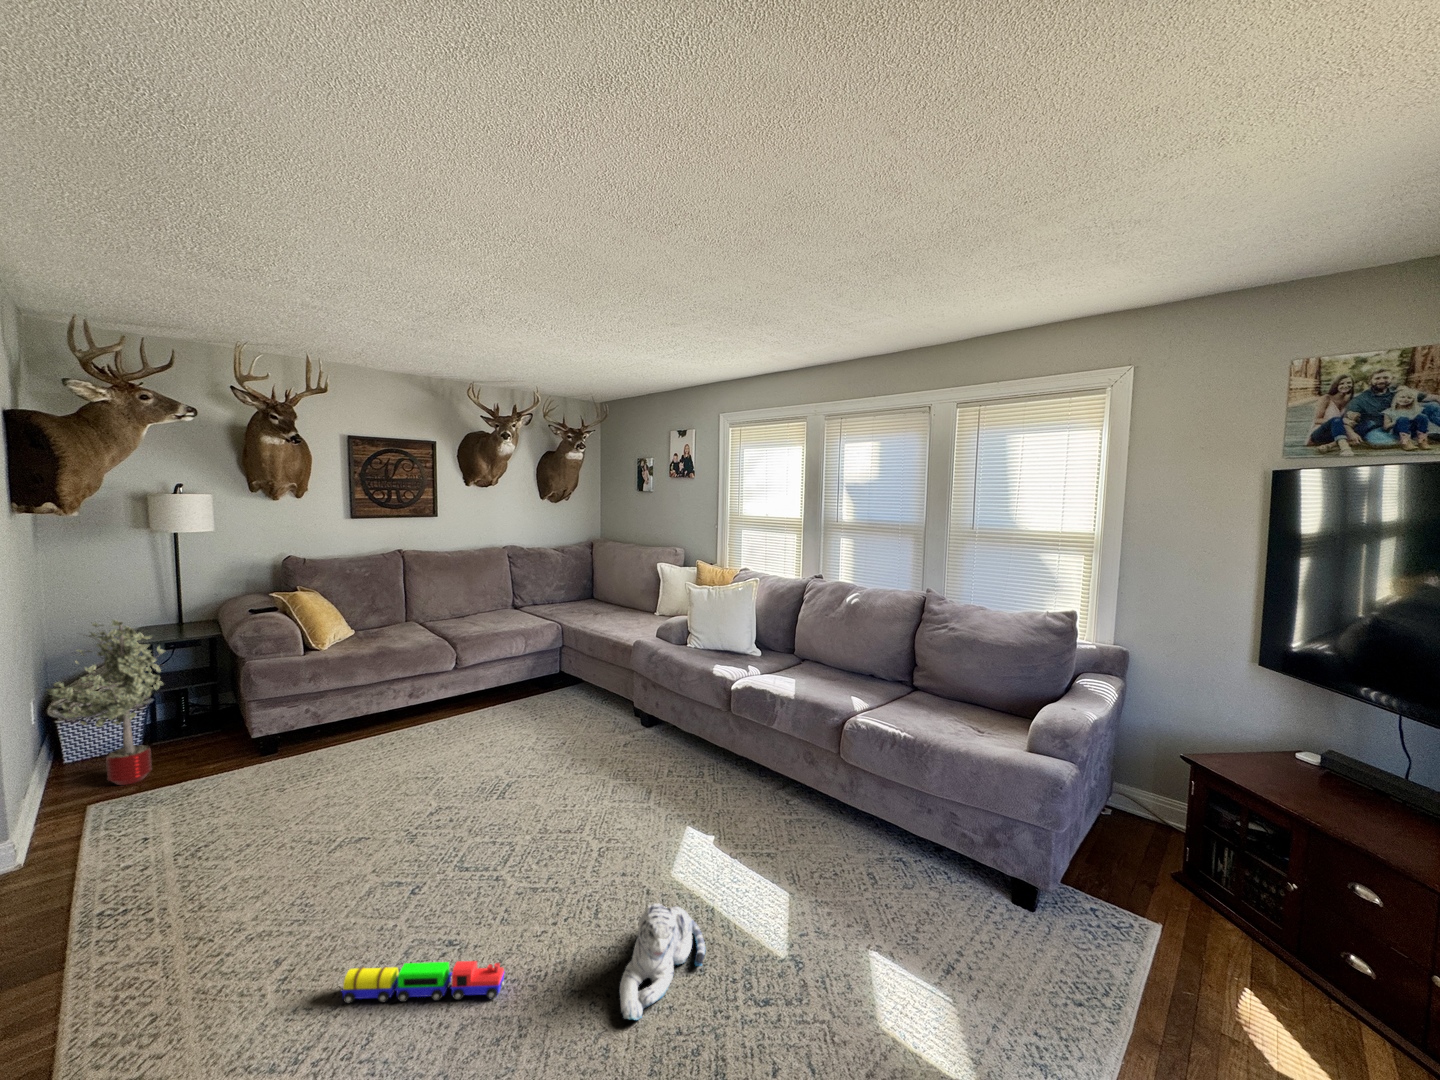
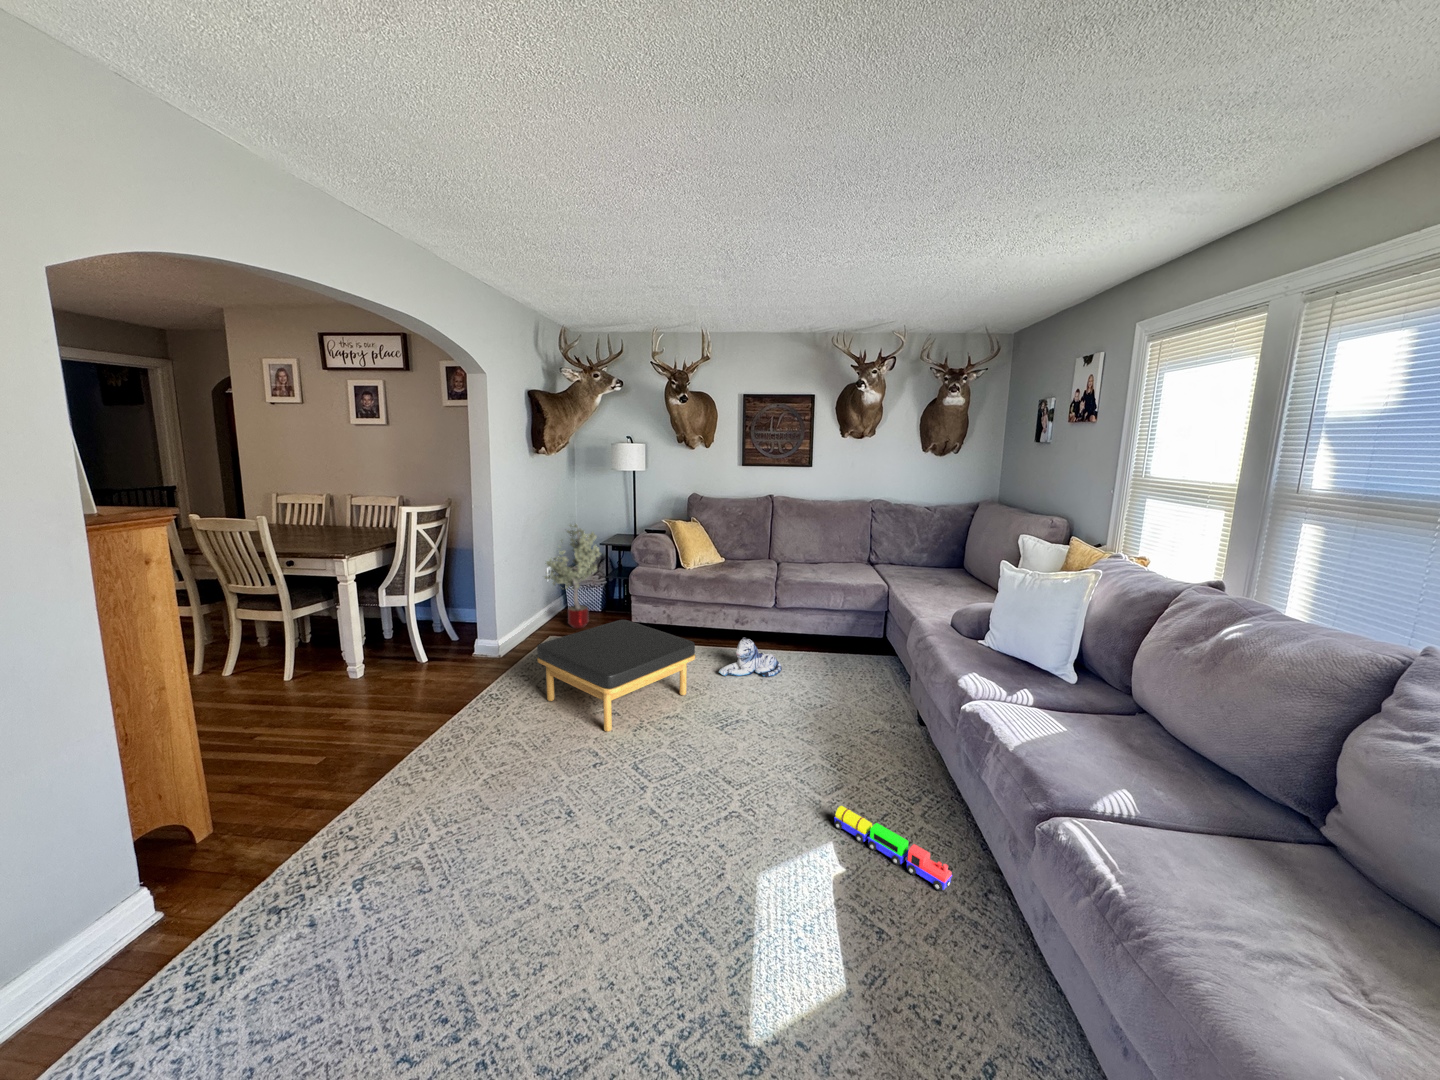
ottoman: none [206,724,436,875] -> present [537,620,695,732]
plush toy: present [620,903,705,1020] -> present [719,638,782,677]
toy train: present [341,961,505,1004] -> present [834,806,952,891]

